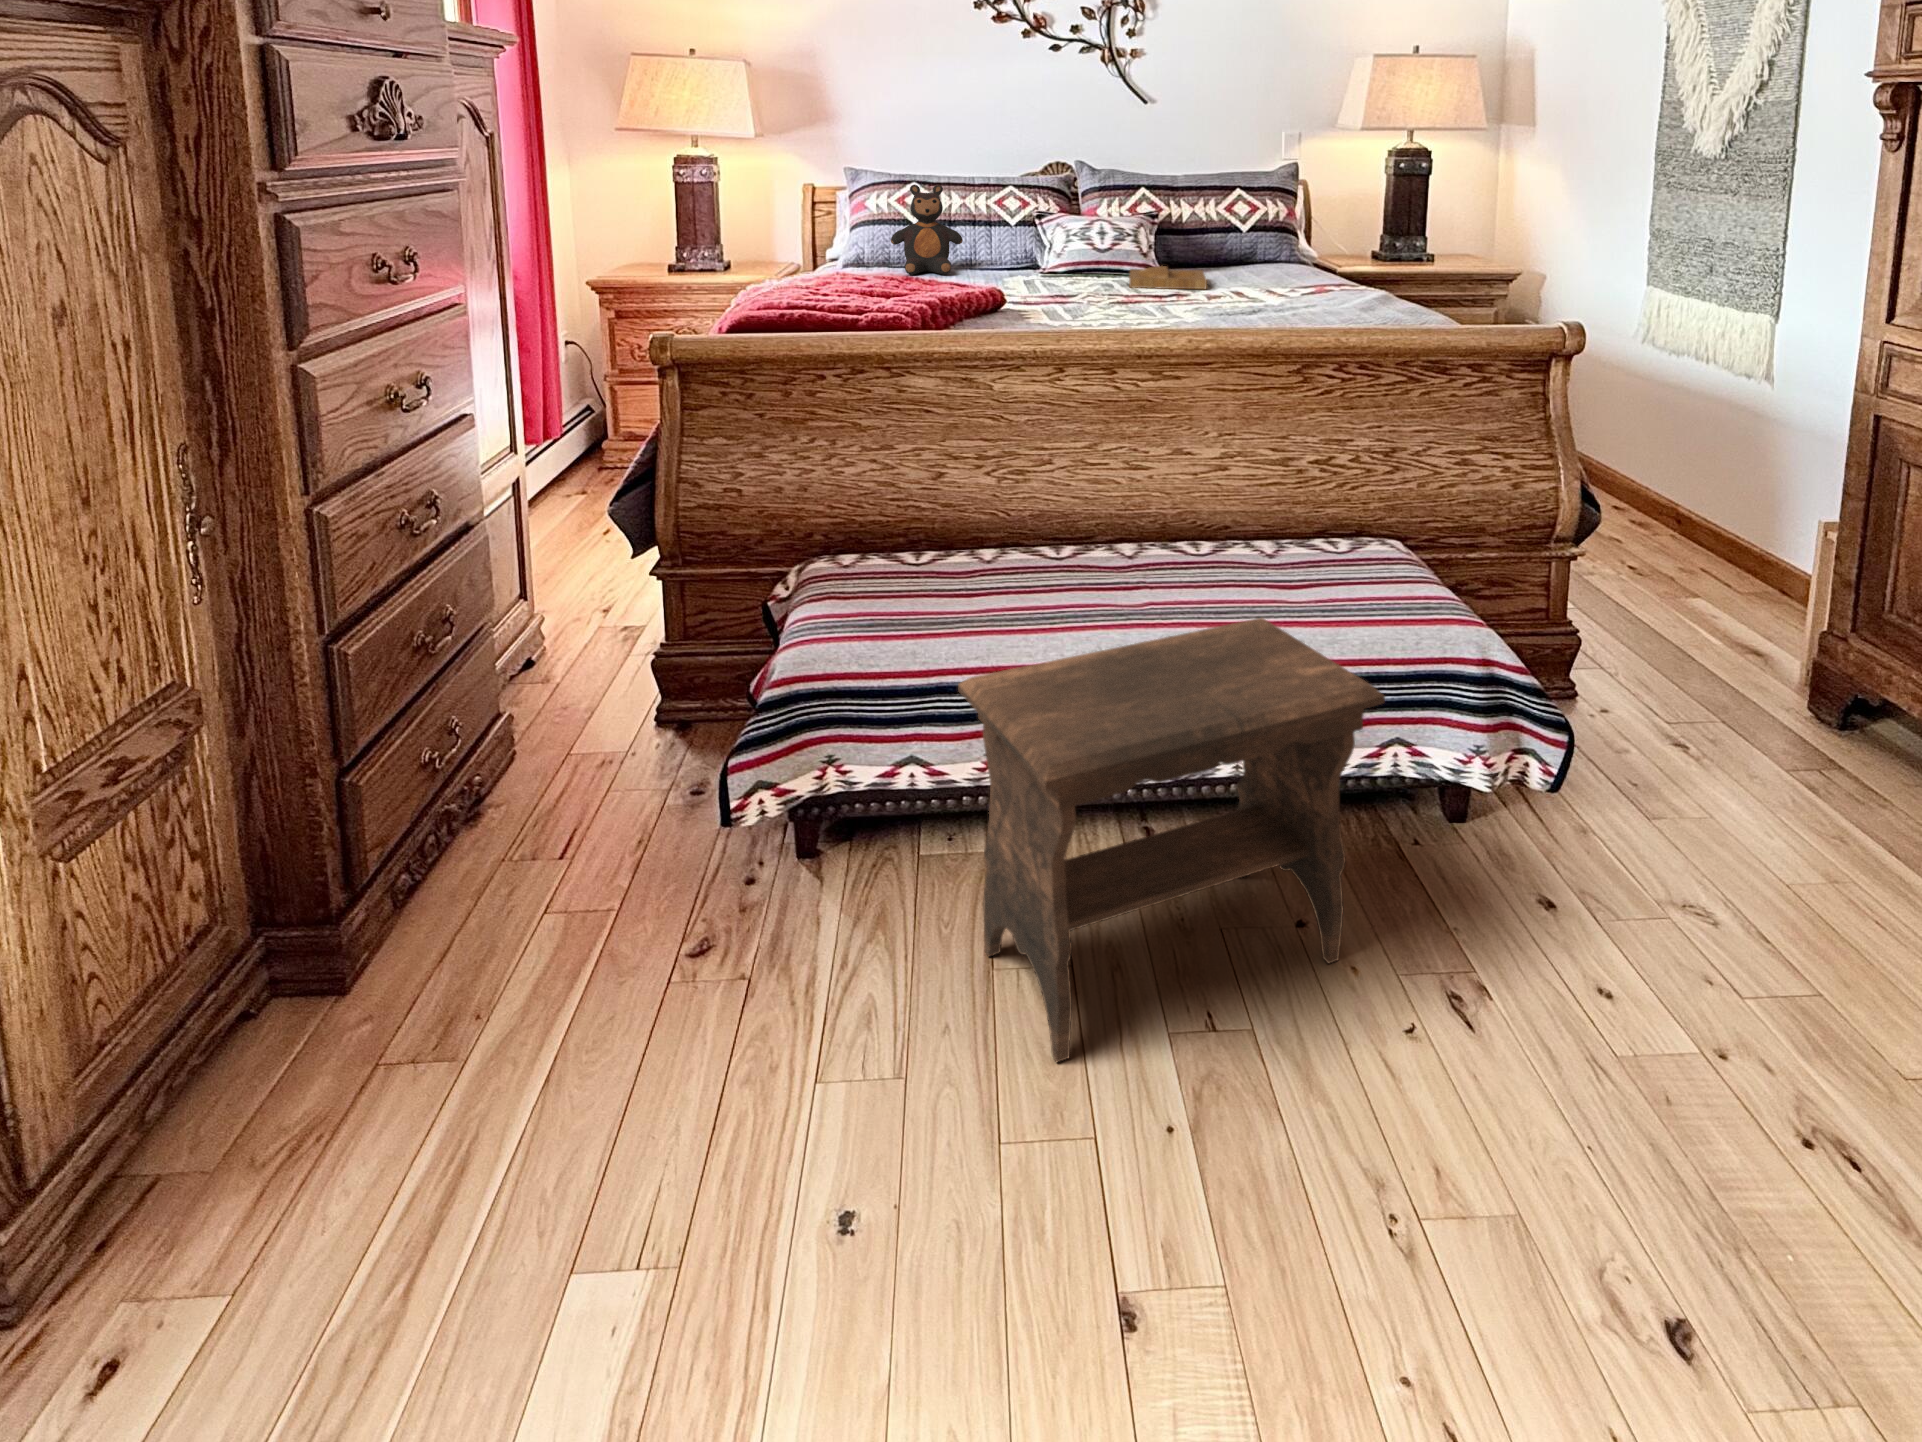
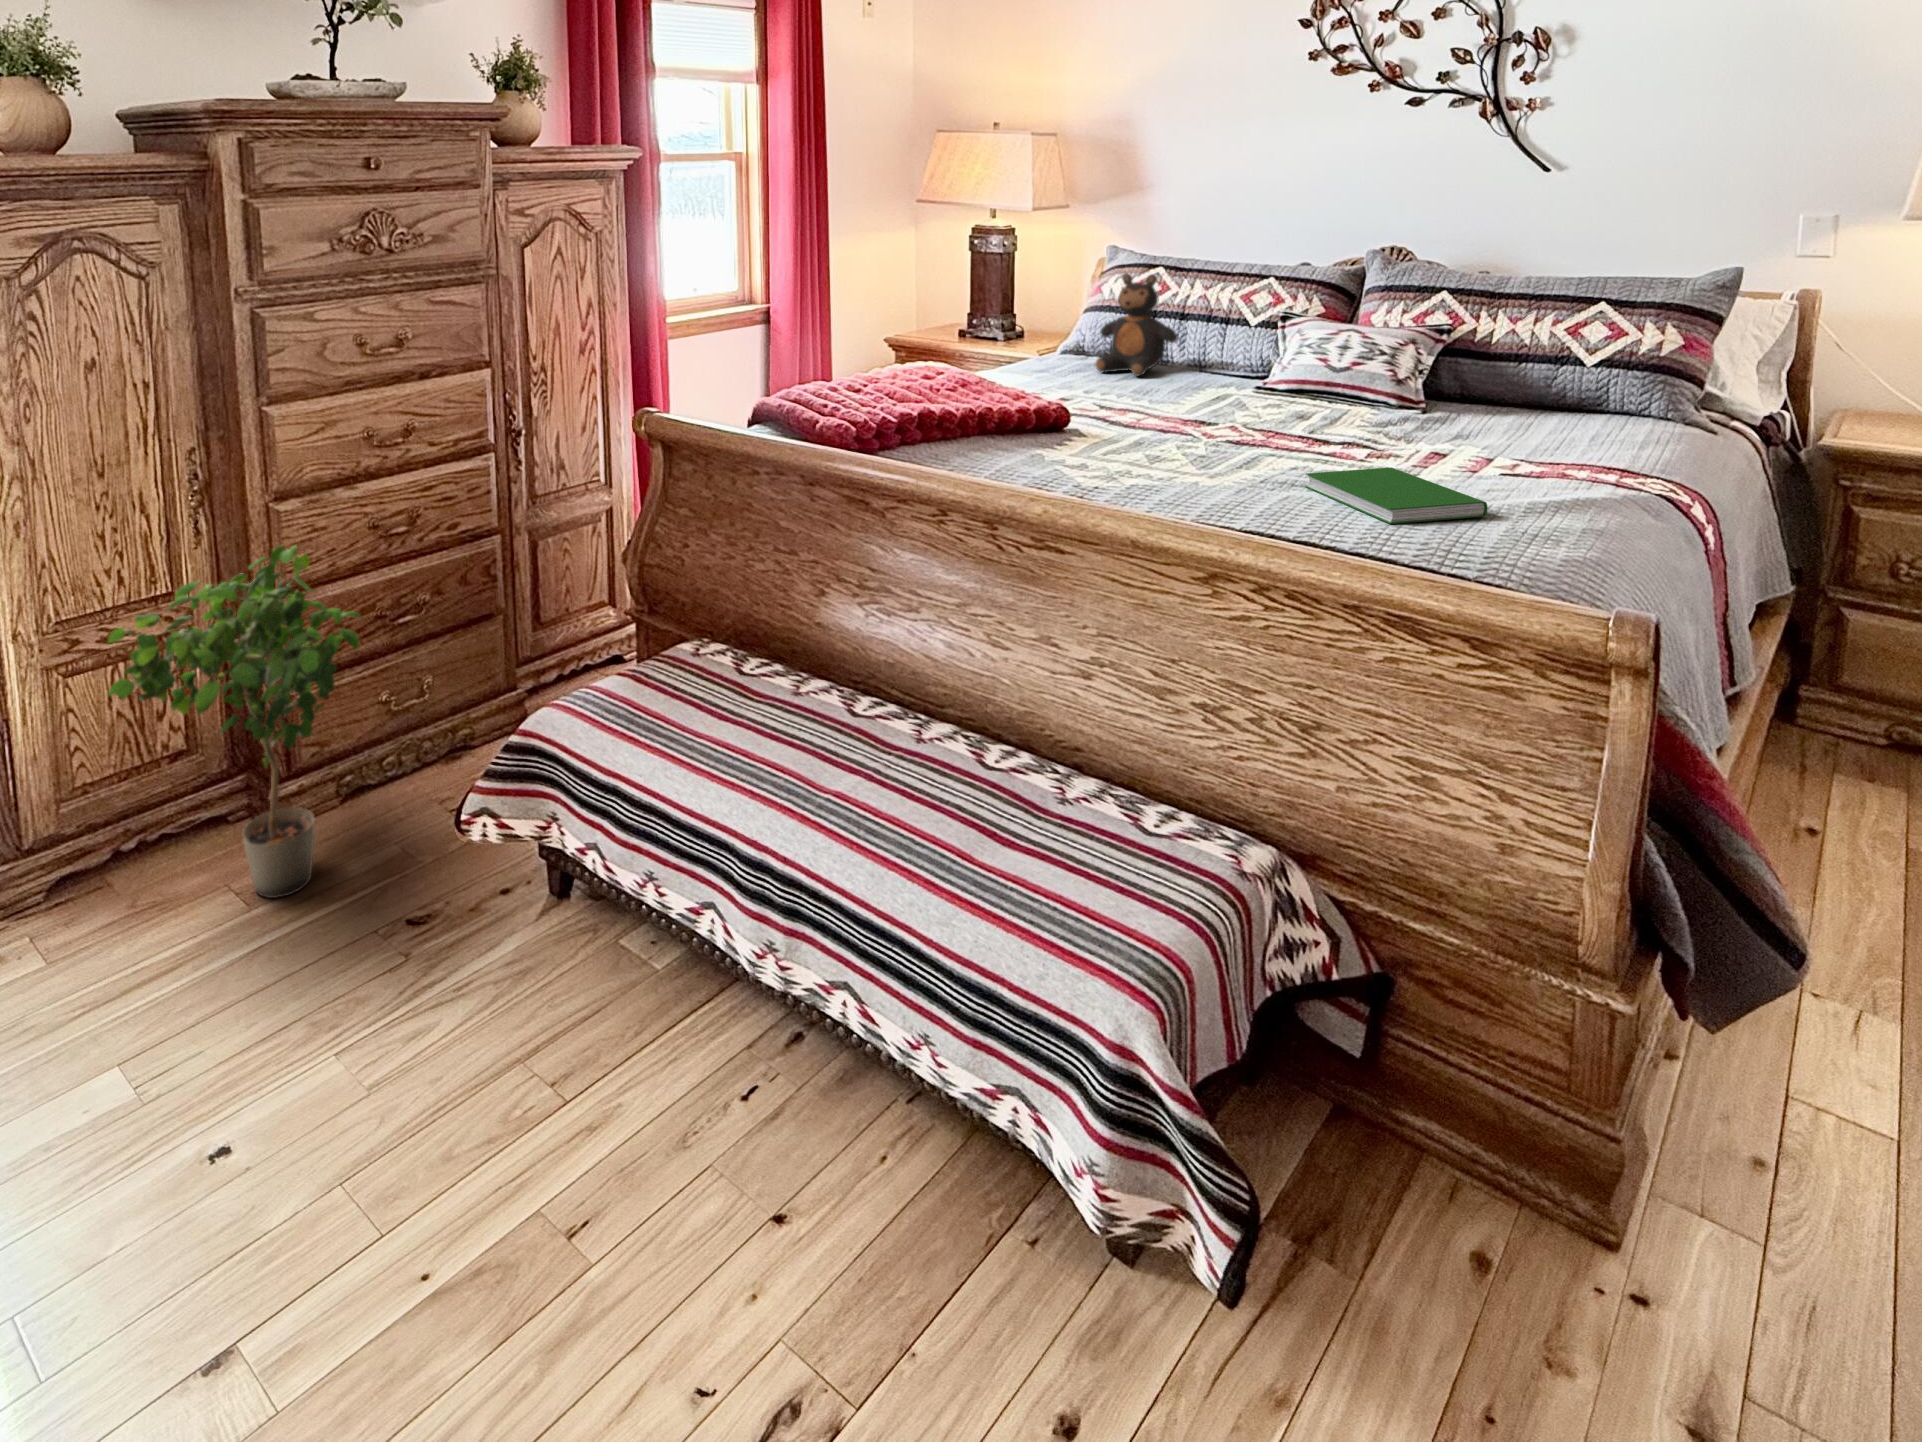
tray: present [1129,266,1207,289] -> none [1308,397,1461,440]
hardcover book: none [1237,298,1349,325] -> present [1305,468,1488,524]
potted plant: none [212,555,628,1035] -> present [108,545,361,898]
footstool: present [958,618,1385,1062] -> none [372,785,833,1305]

